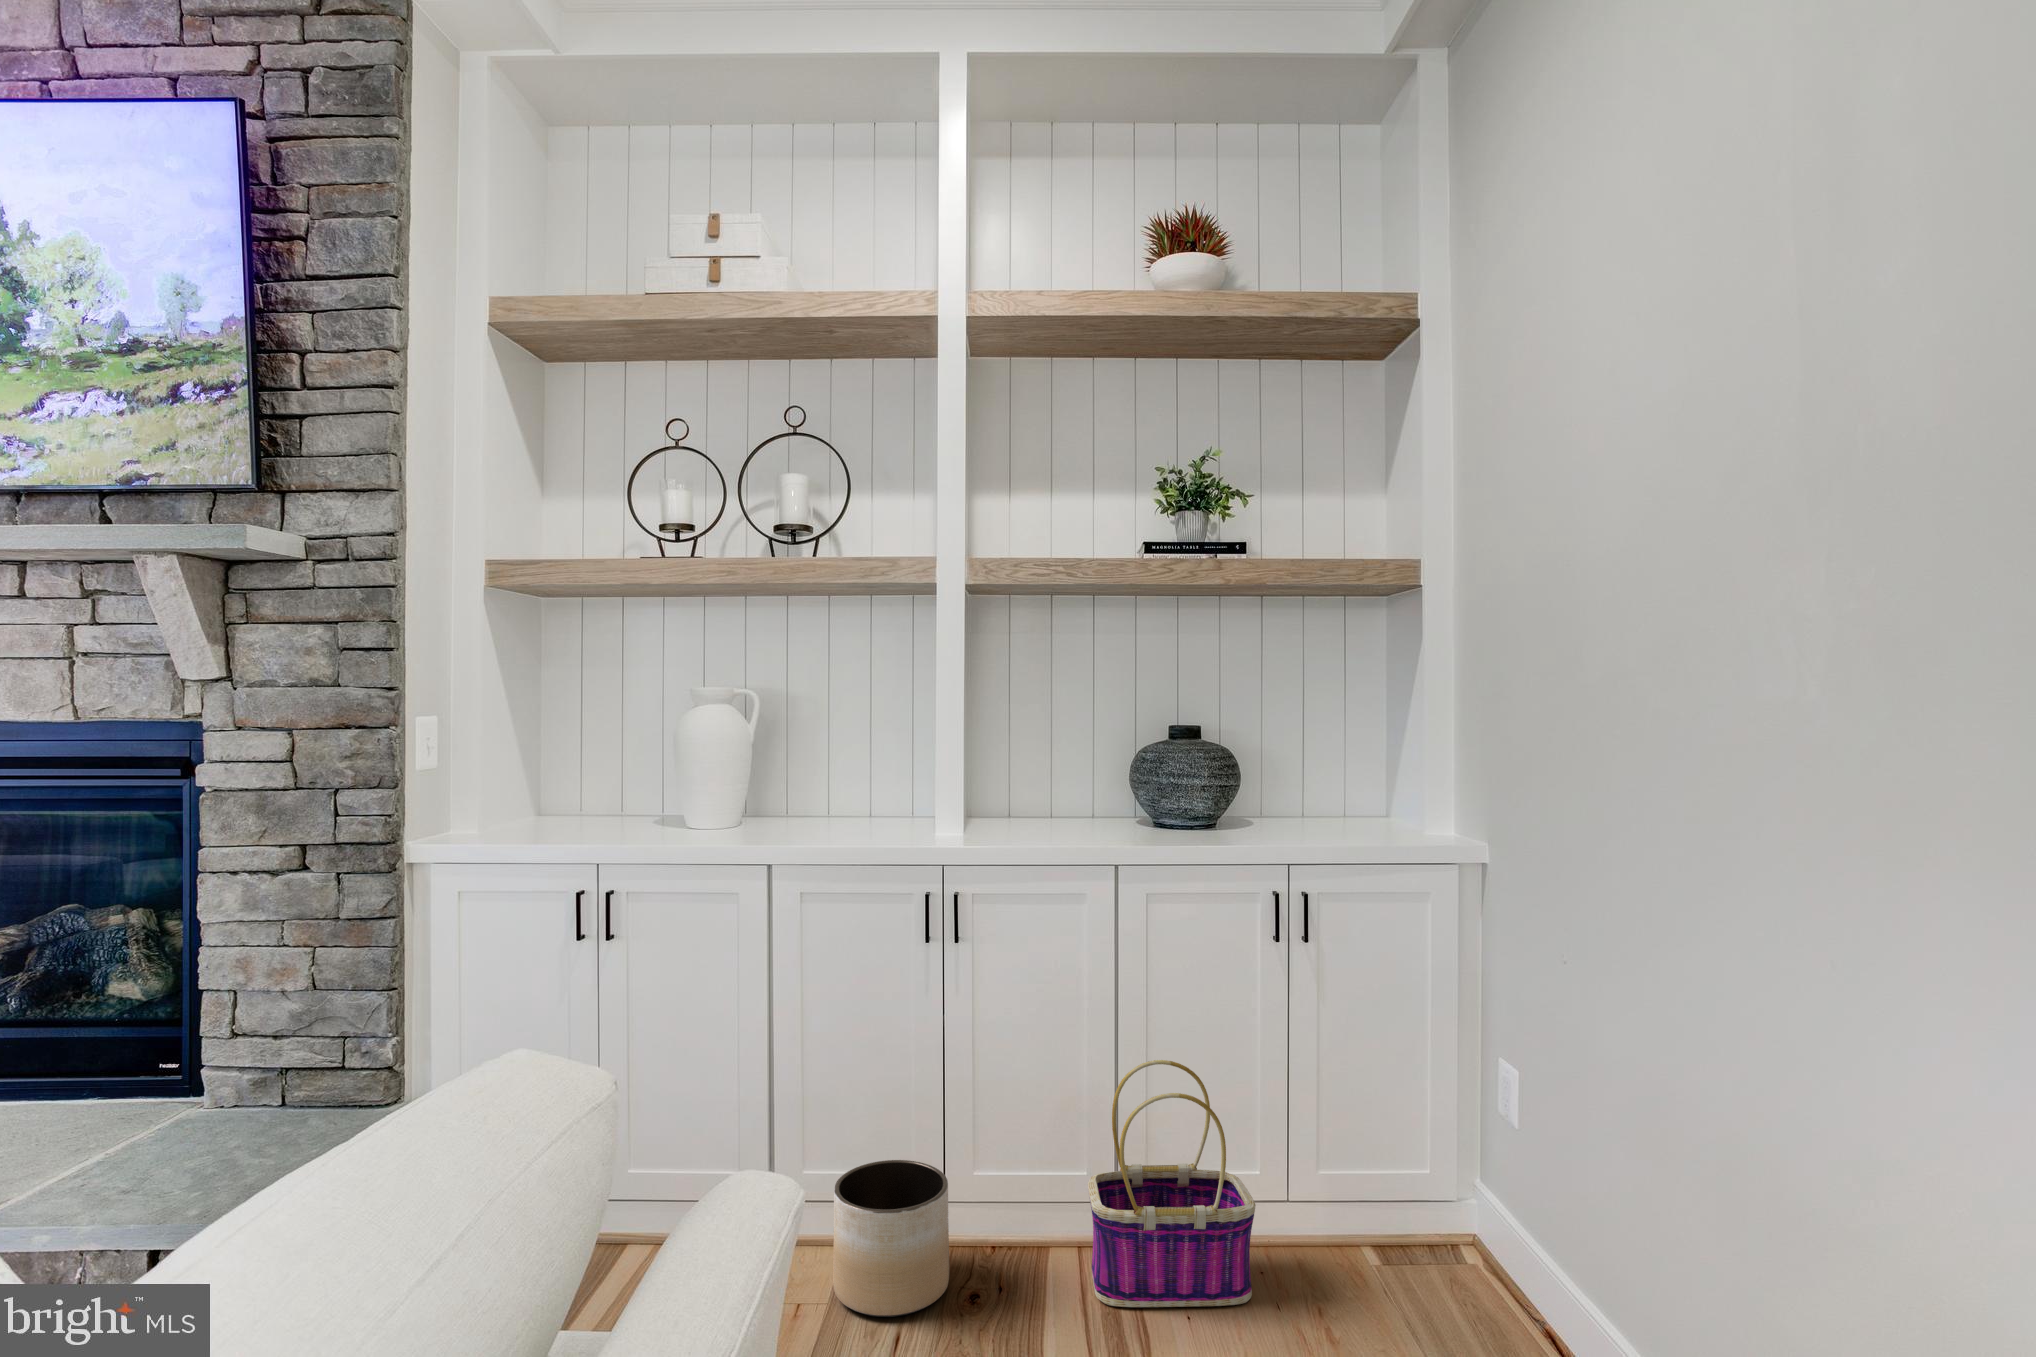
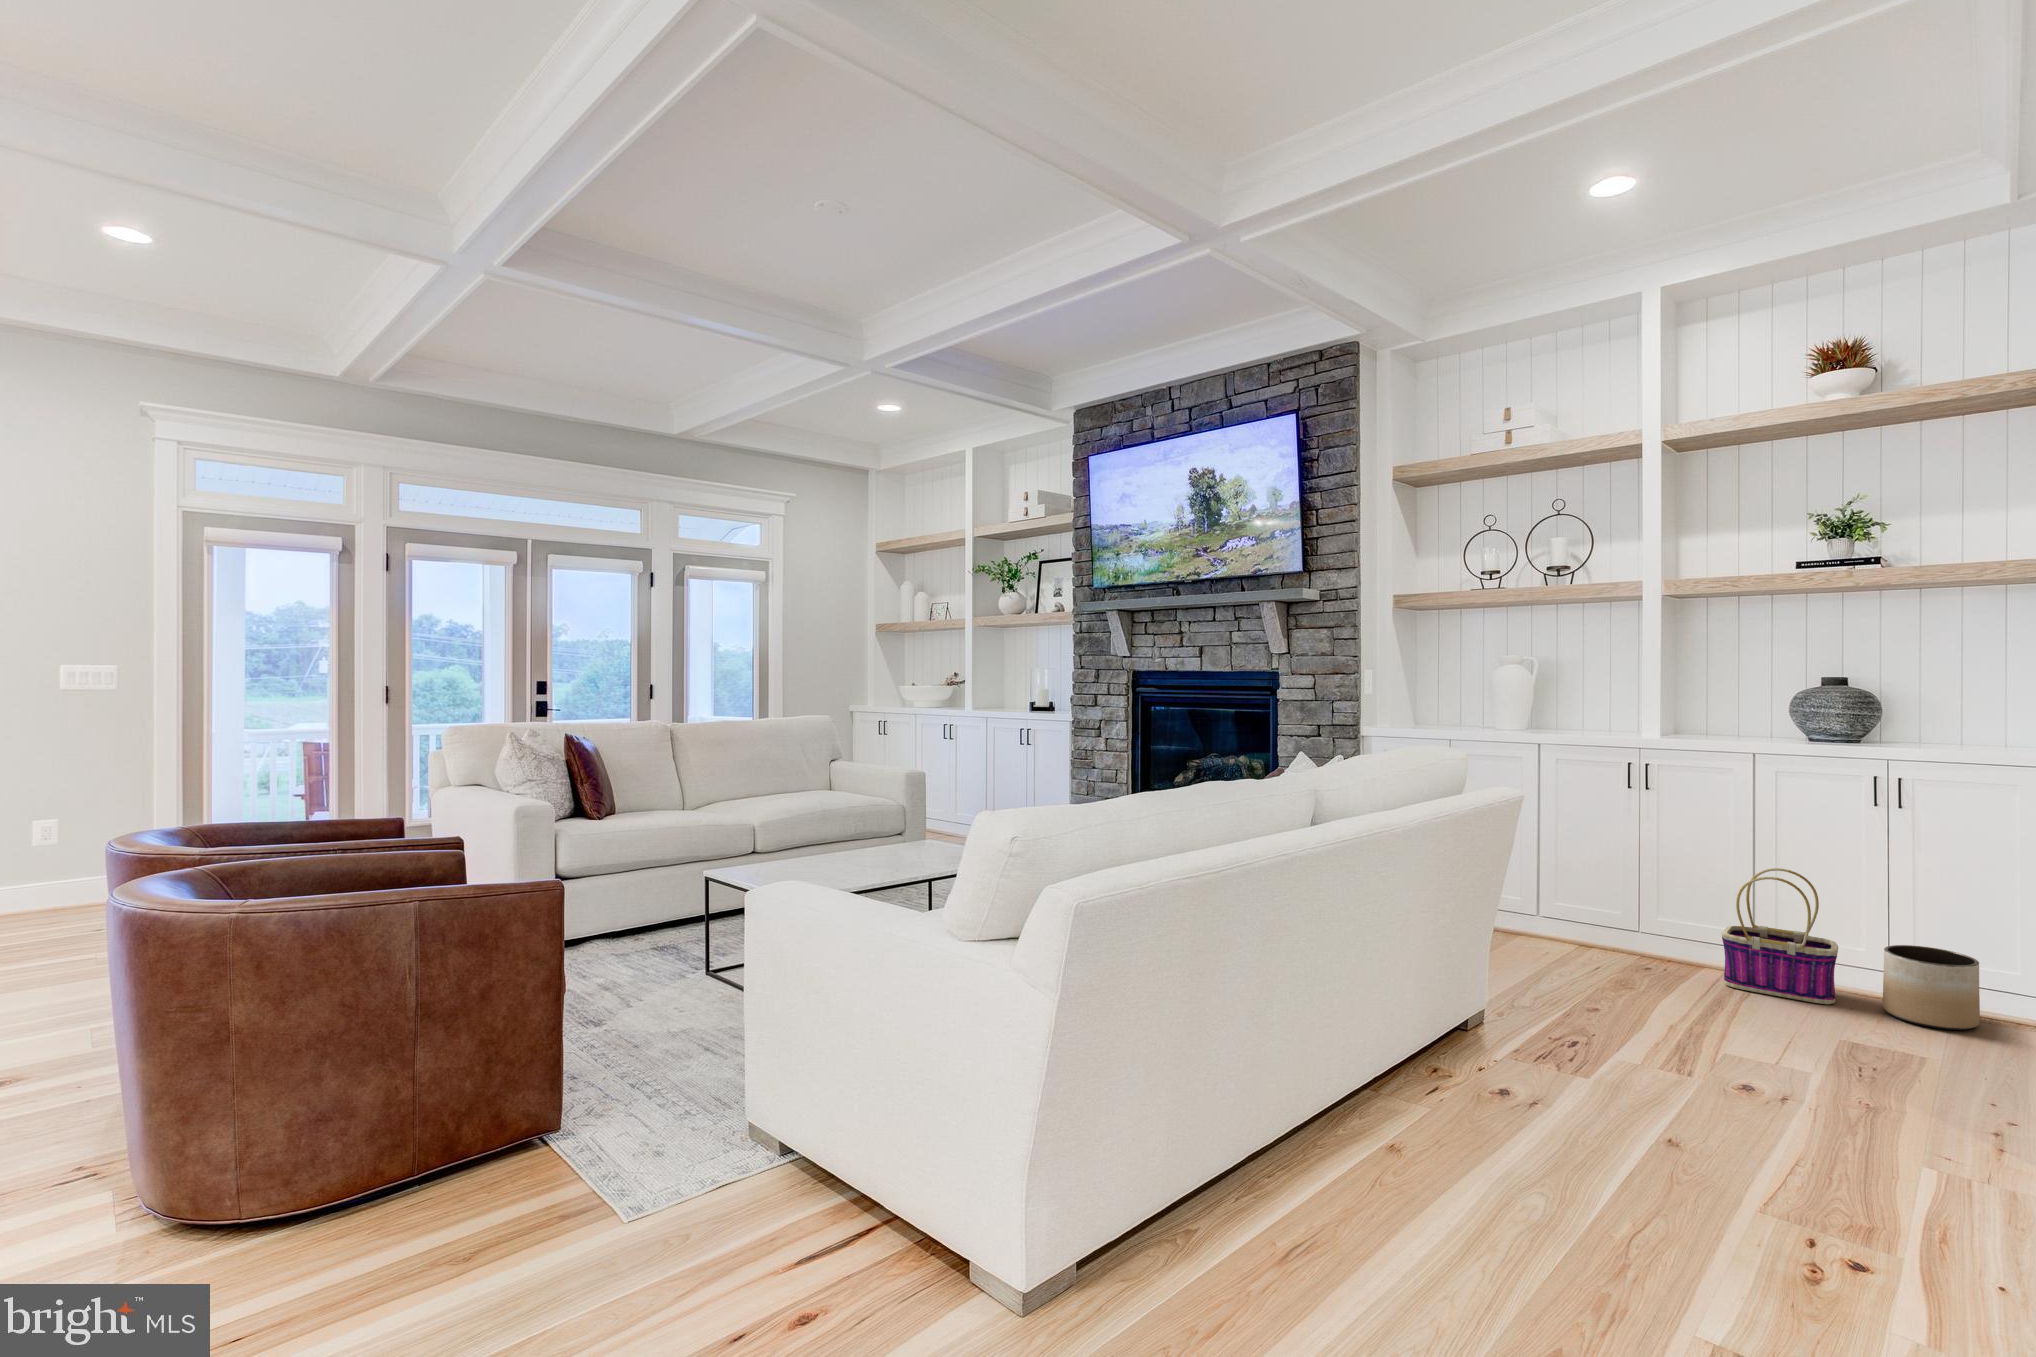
planter: present [833,1160,949,1317] -> present [1883,945,1980,1030]

